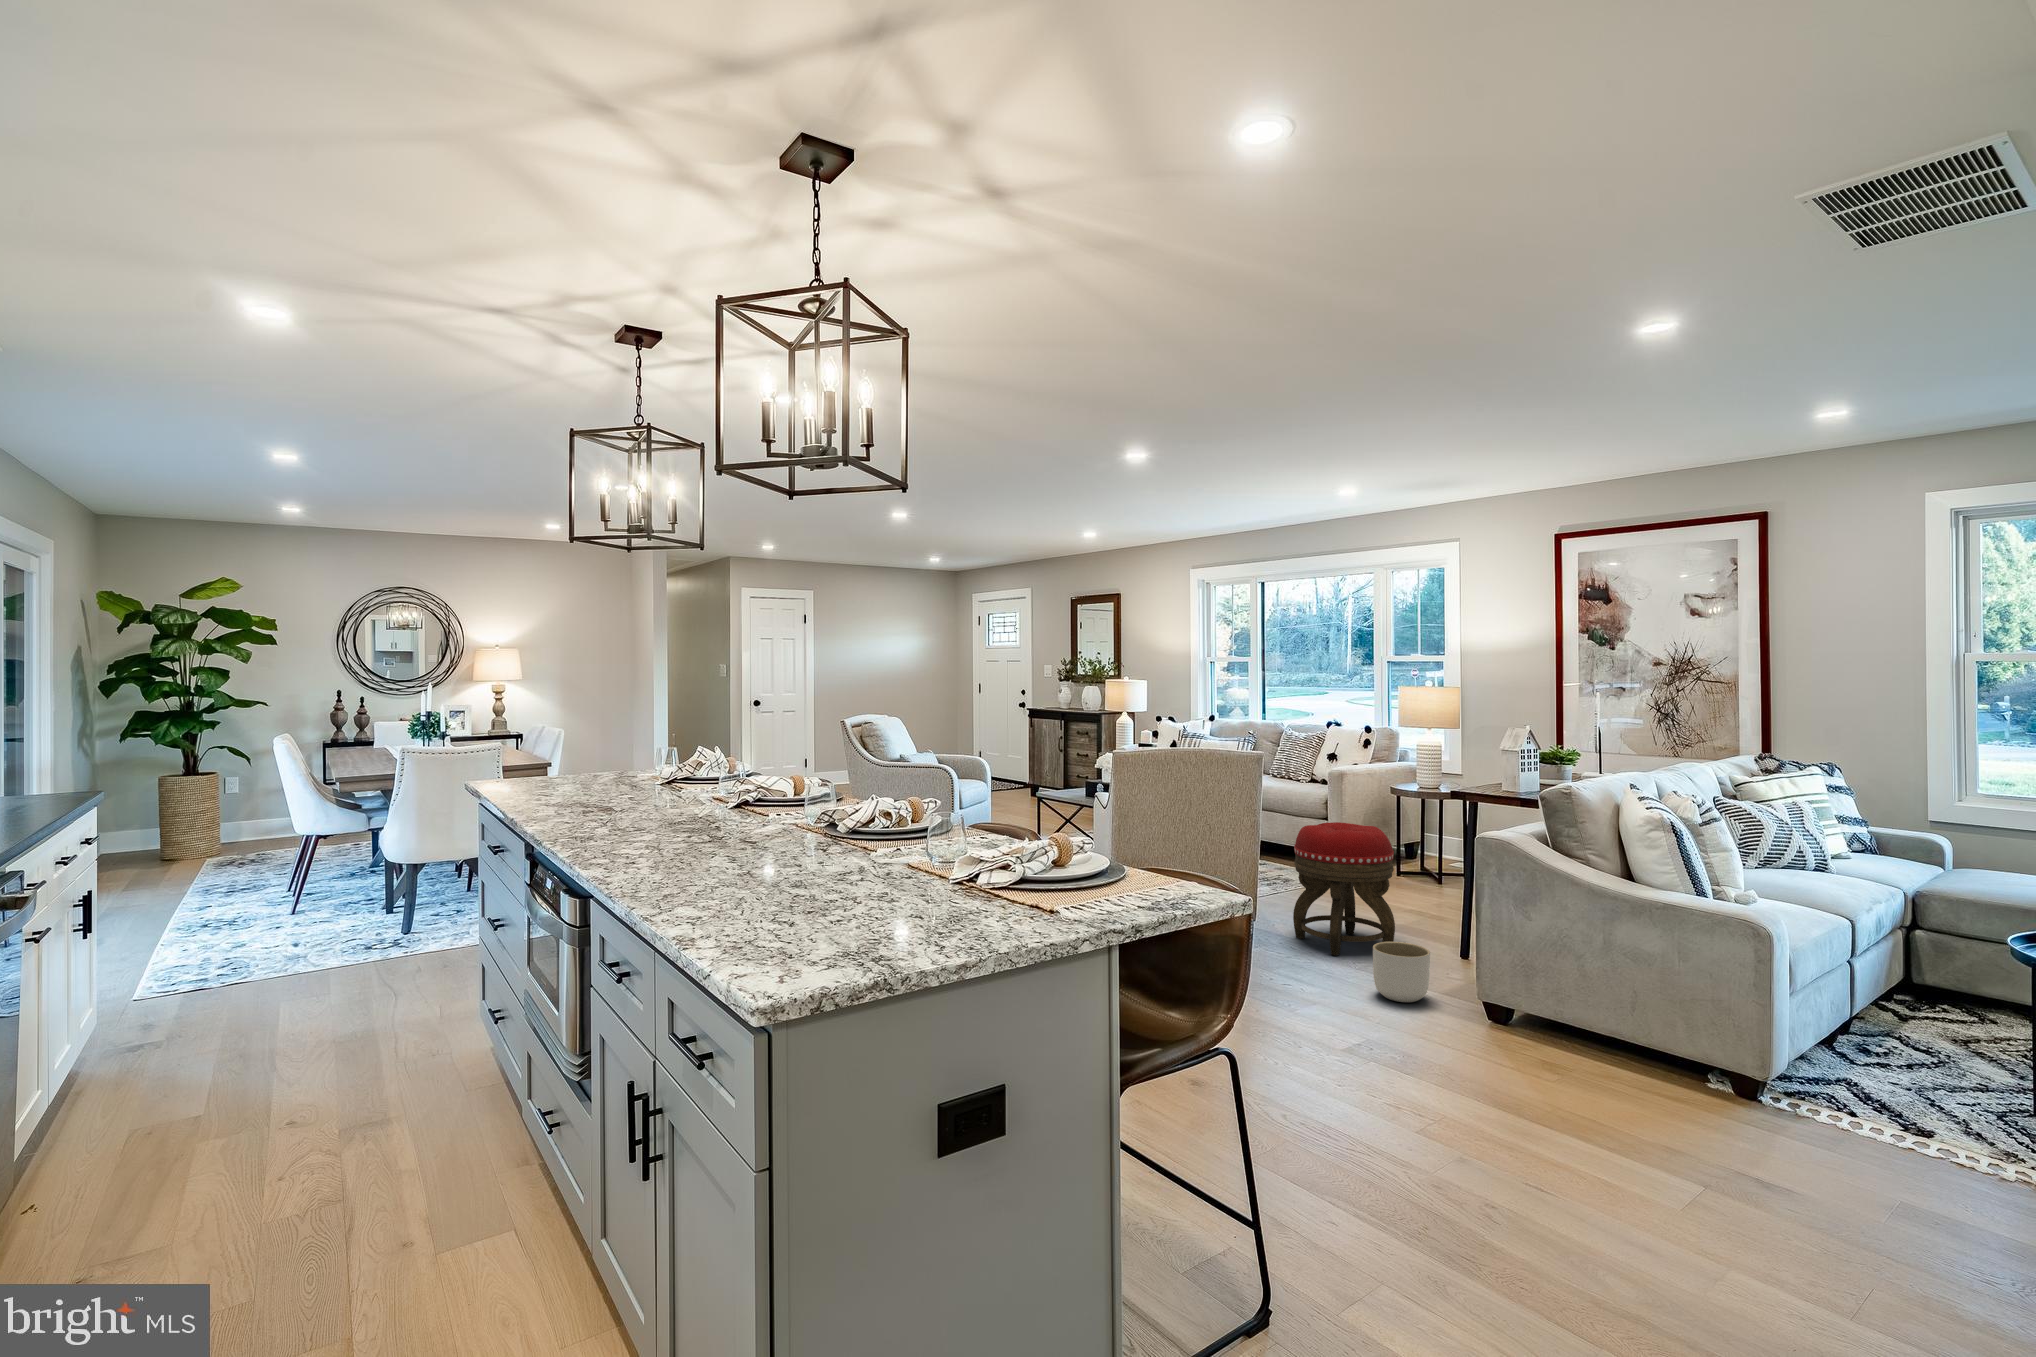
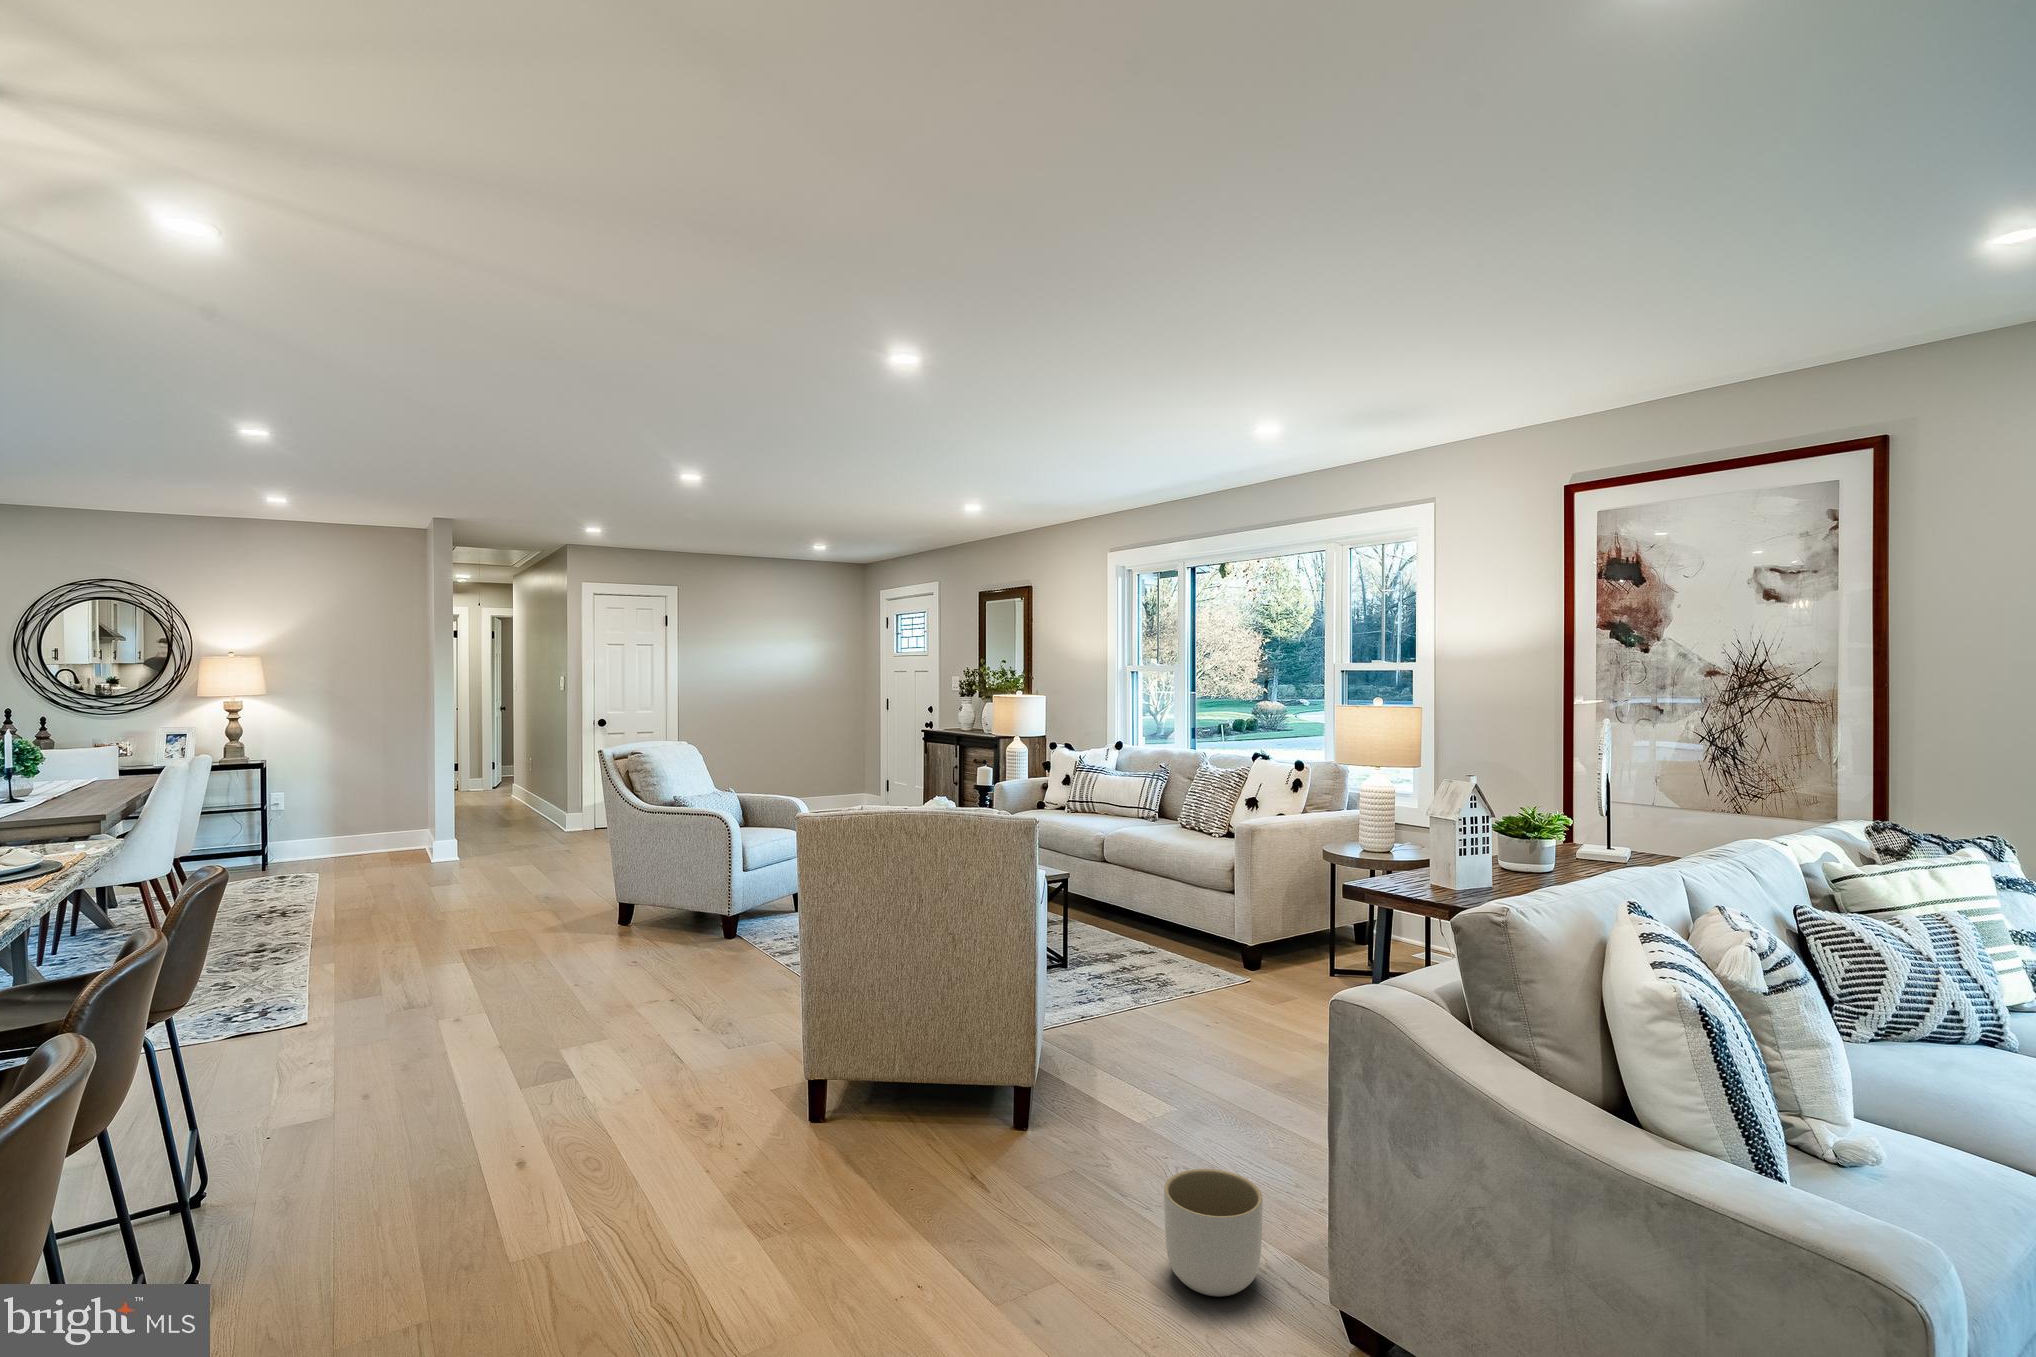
footstool: present [1293,822,1395,956] -> none [1103,927,1258,1160]

